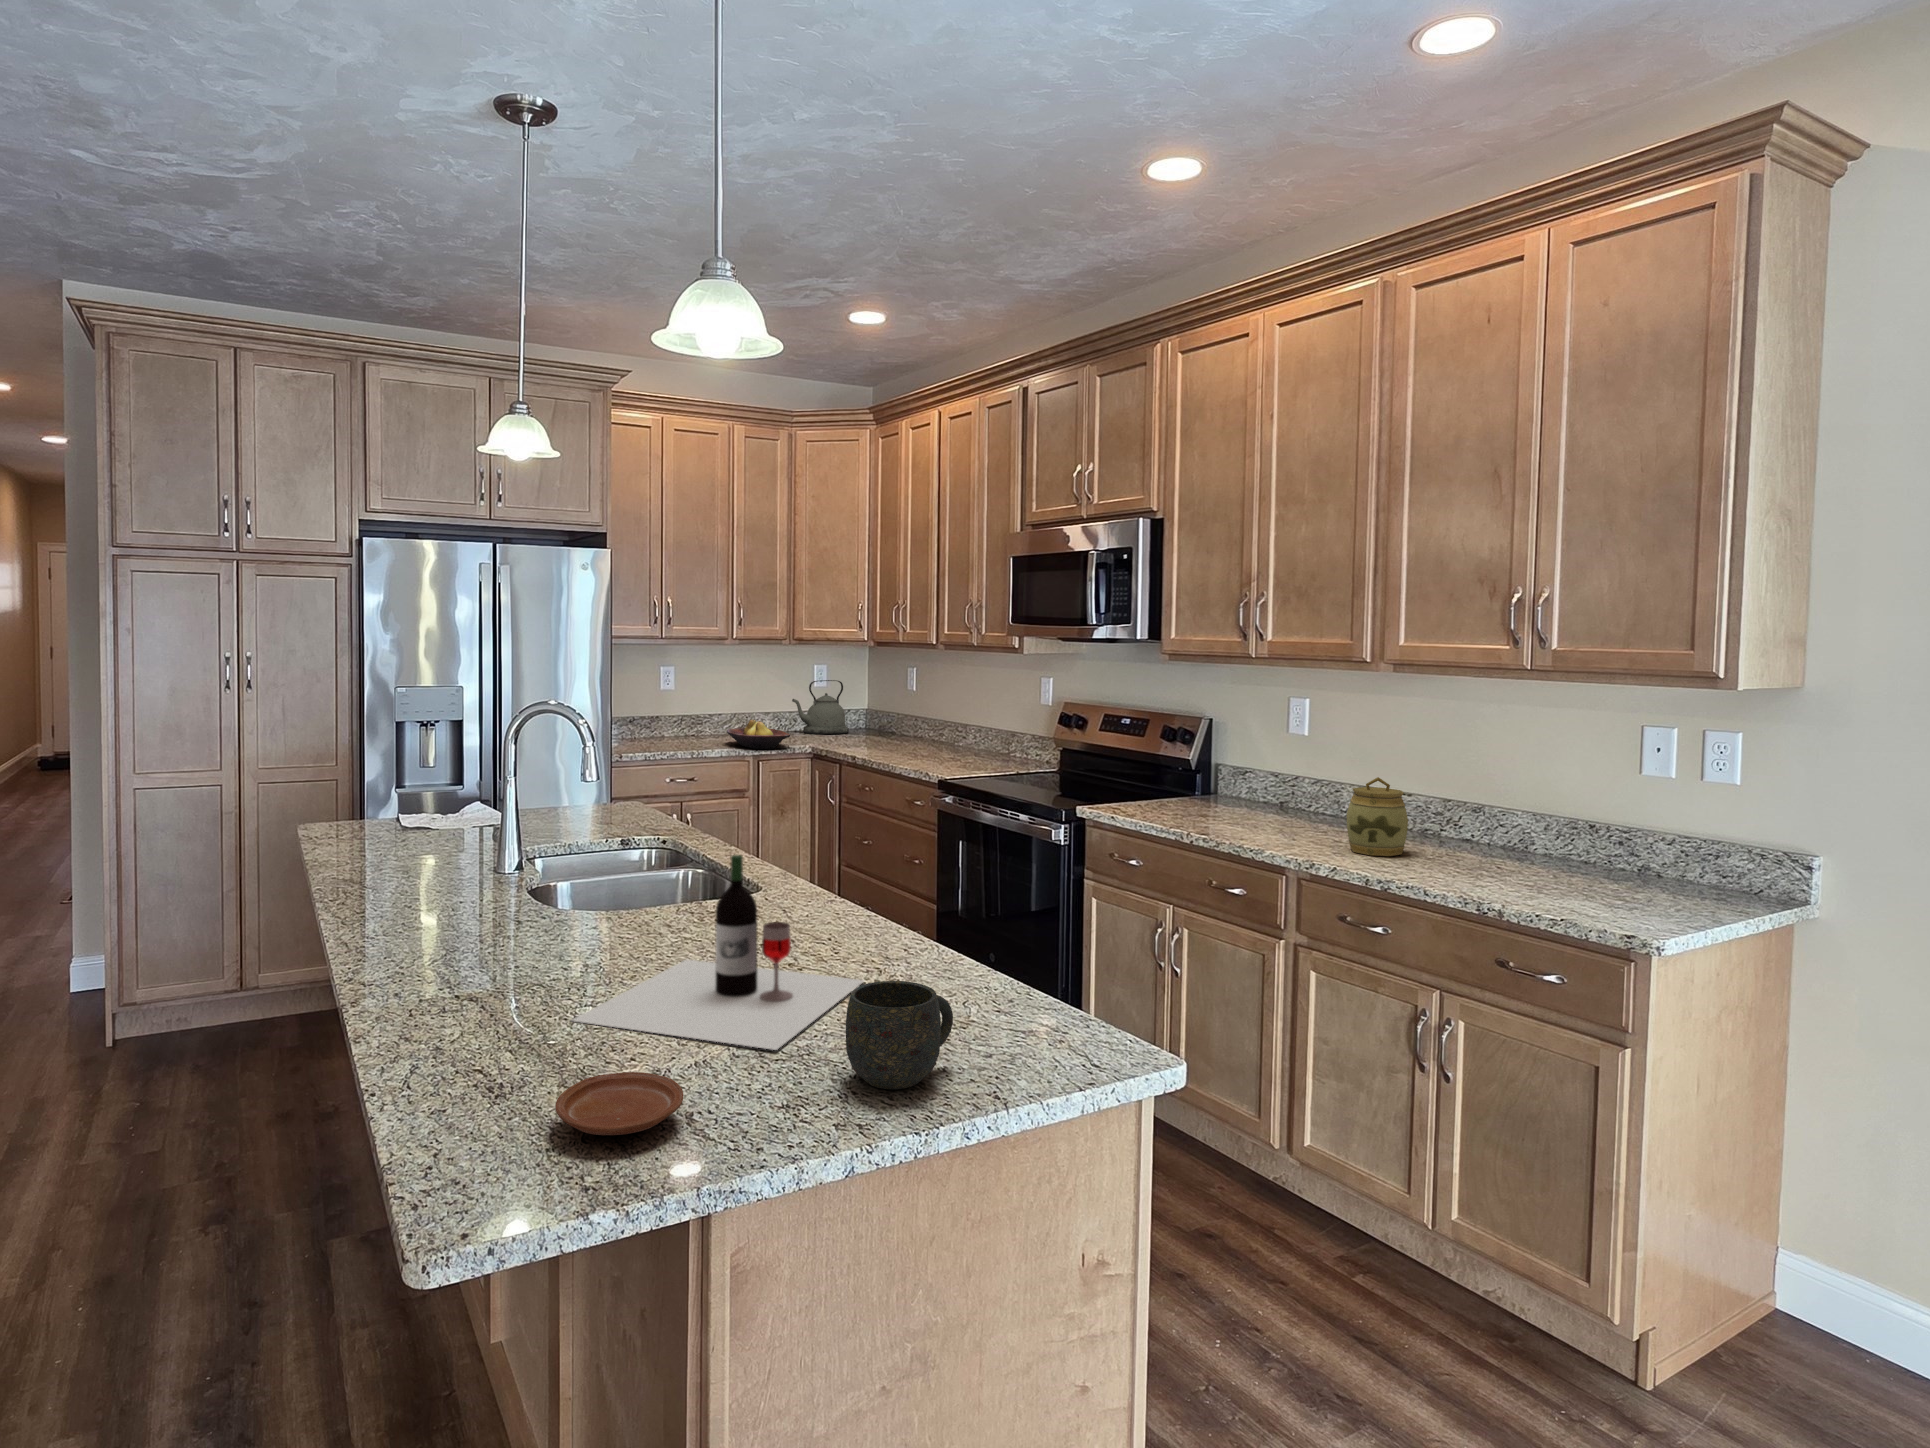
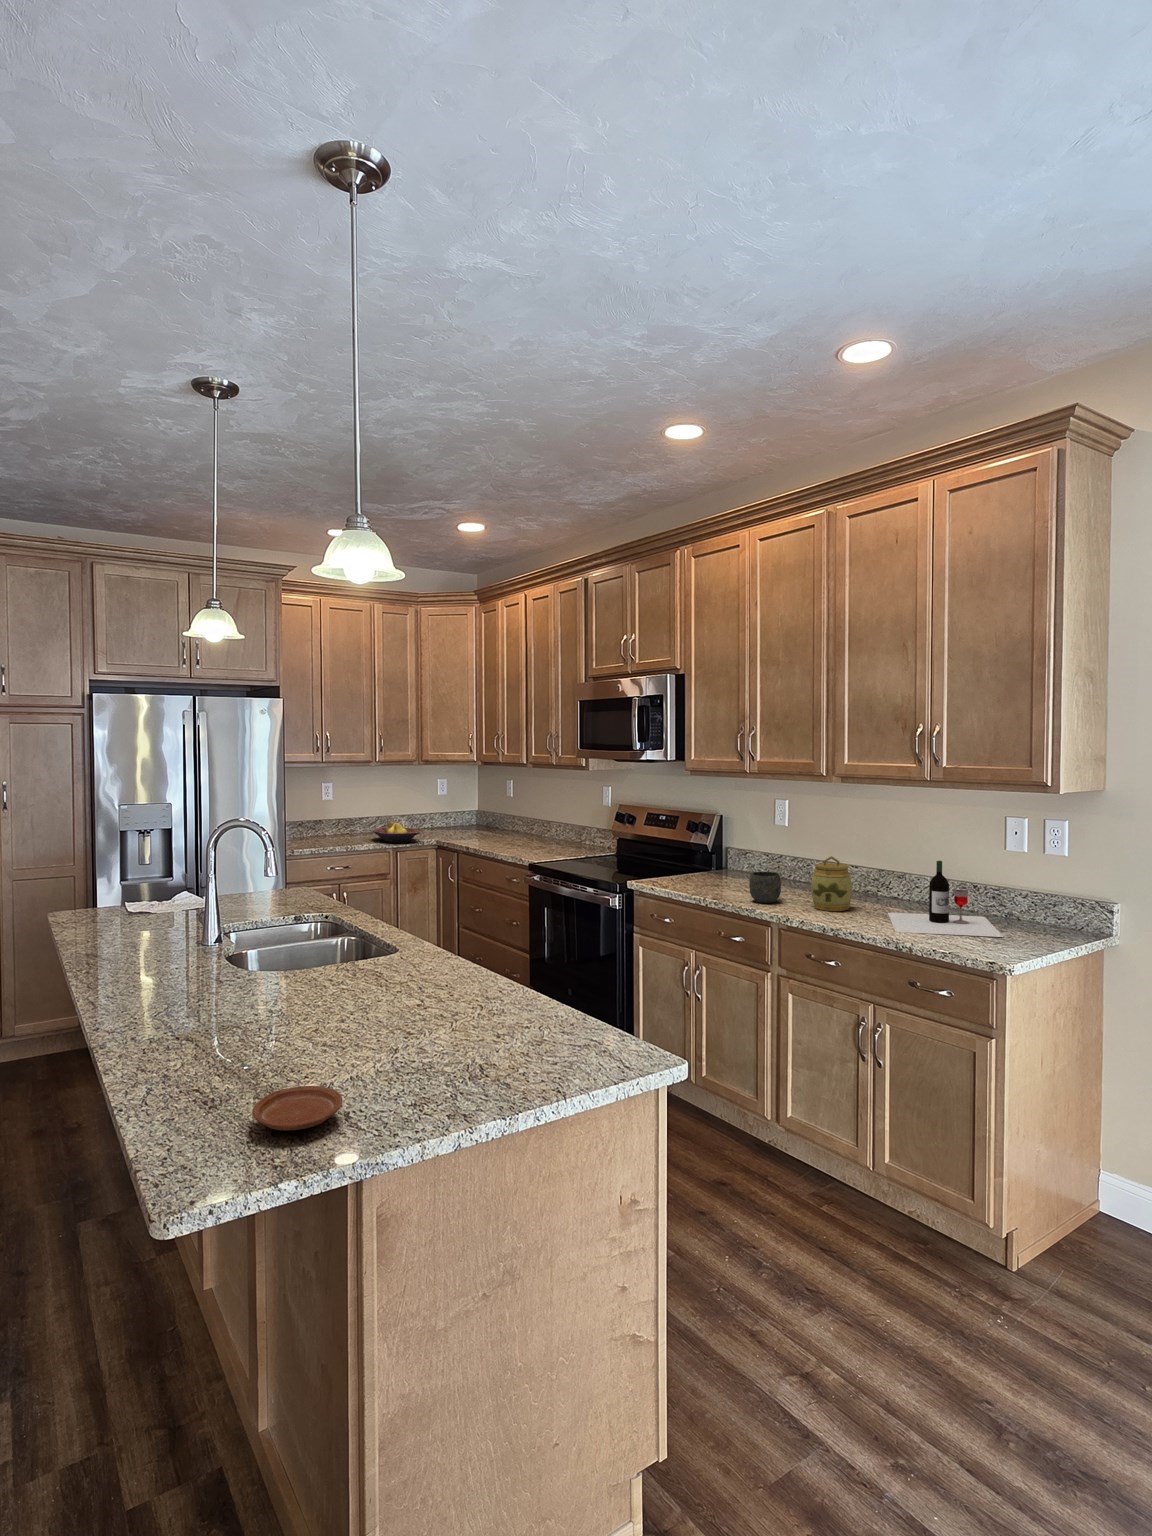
kettle: present [792,680,849,734] -> none [421,790,464,830]
wine bottle: present [573,855,864,1050] -> present [888,861,1003,937]
mug: present [846,981,953,1089] -> present [749,872,781,903]

